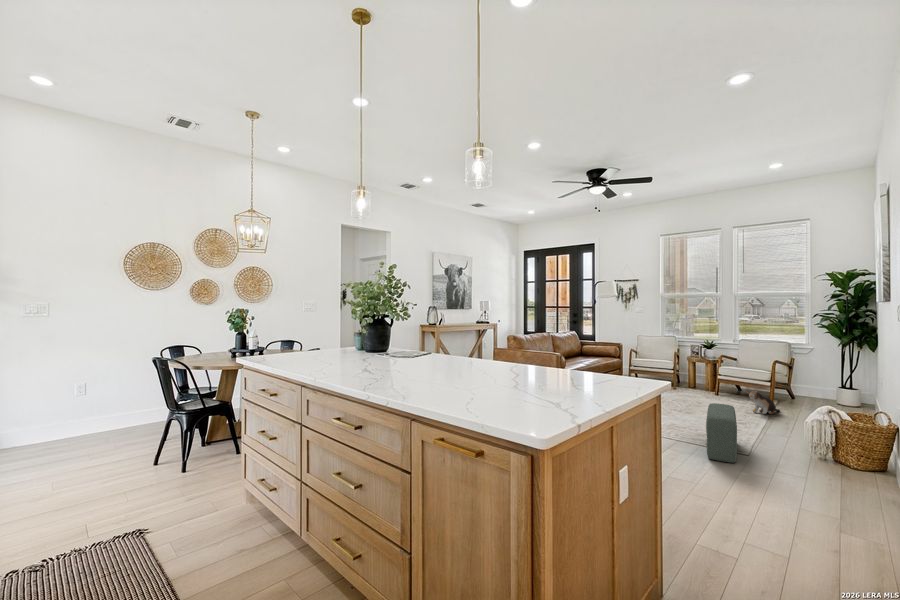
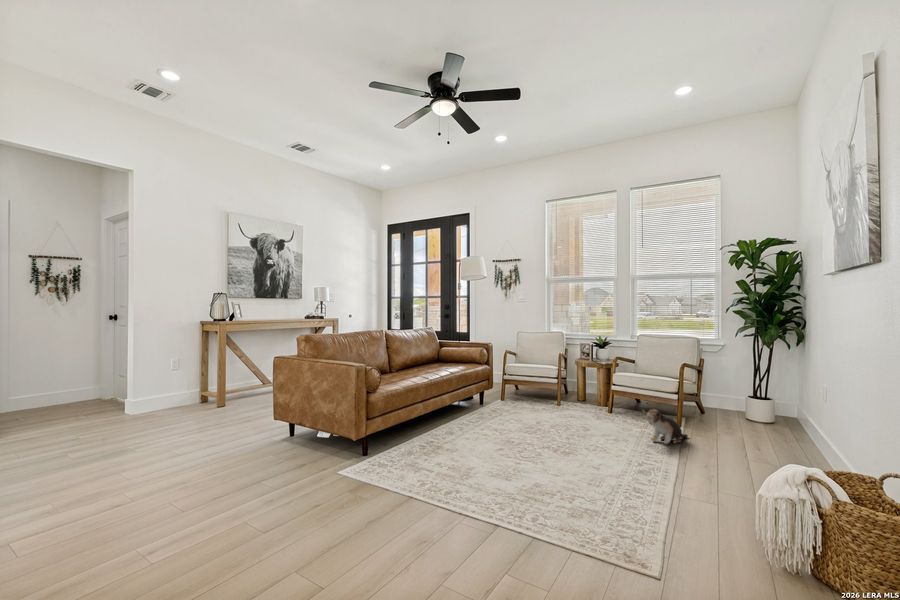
pouf: present [706,403,737,463] -> none [558,443,616,576]

